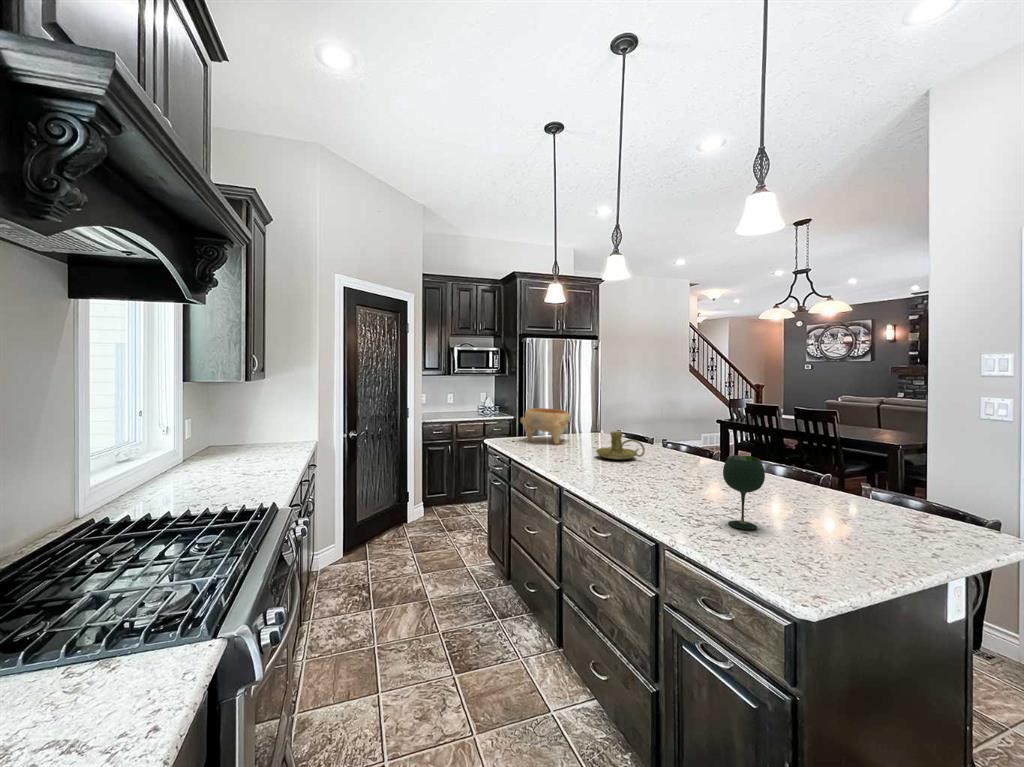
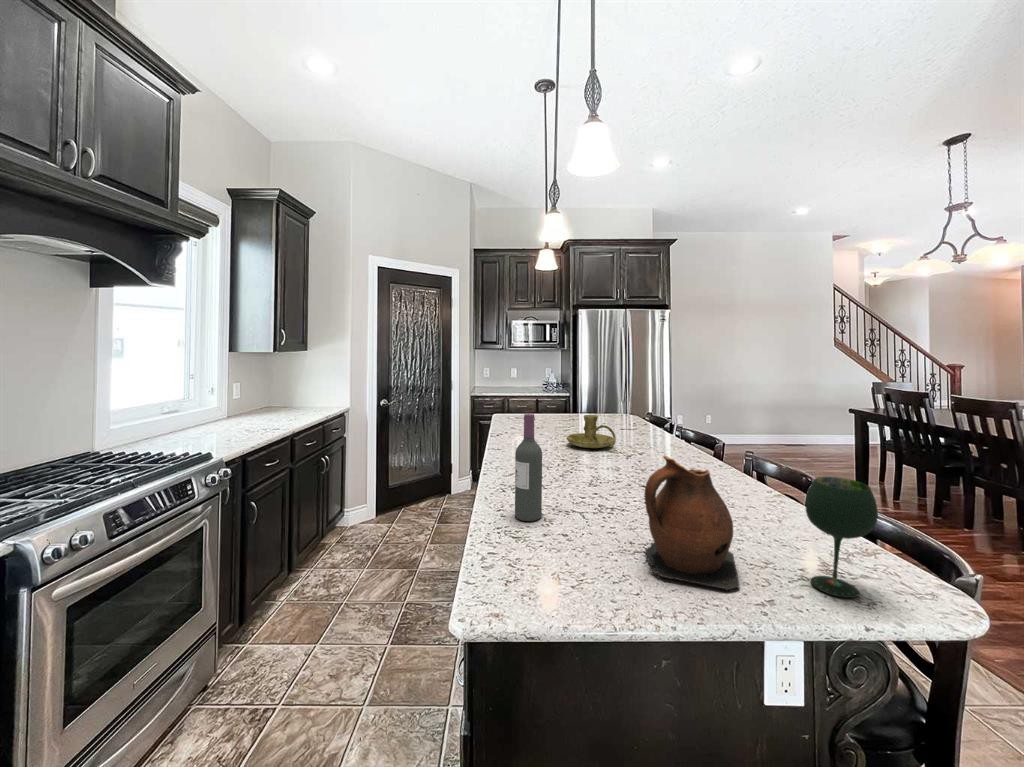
decorative bowl: present [521,408,570,444] -> none [524,385,577,426]
wine bottle: none [669,428,693,517] -> present [515,414,542,521]
ceramic pitcher: none [791,451,885,540] -> present [643,456,740,591]
wine glass: present [723,455,765,530] -> present [806,477,878,598]

